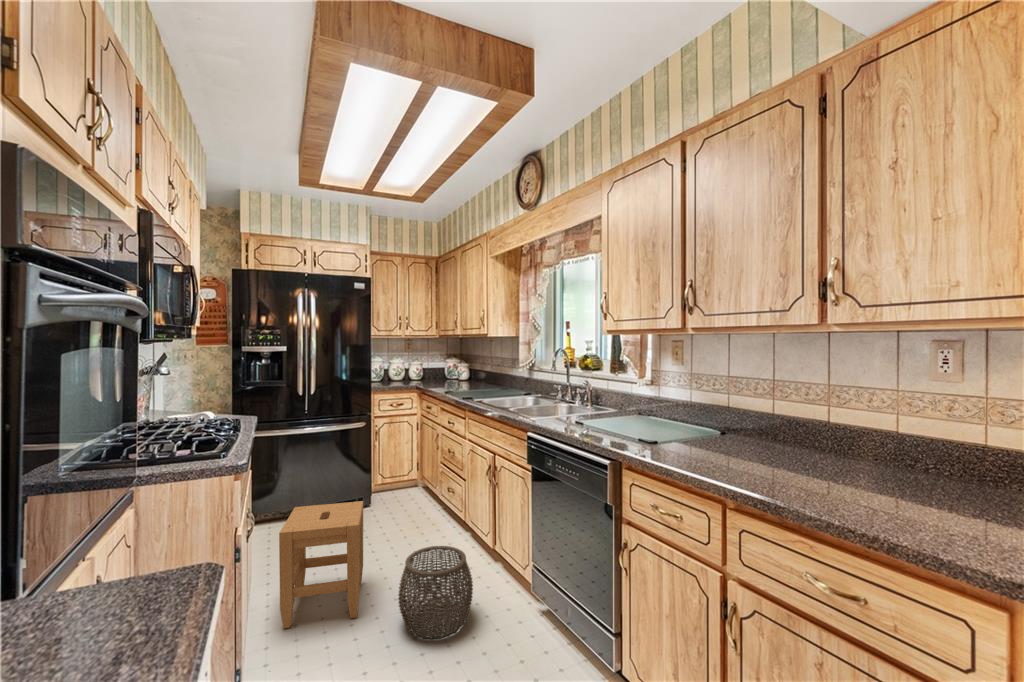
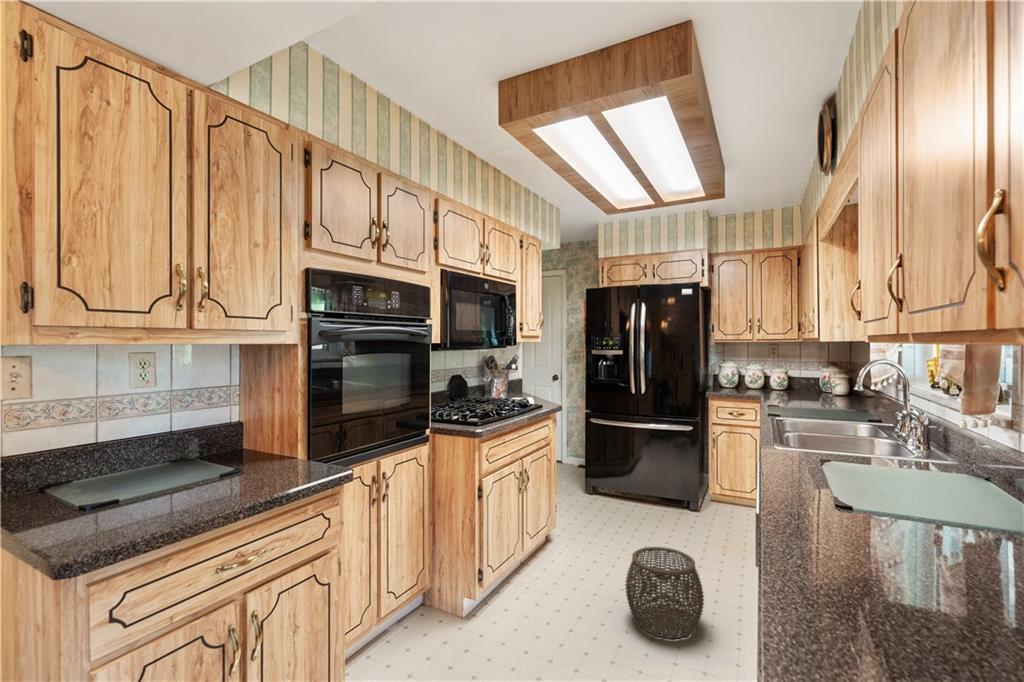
stool: present [279,501,363,628] -> none [555,481,636,588]

